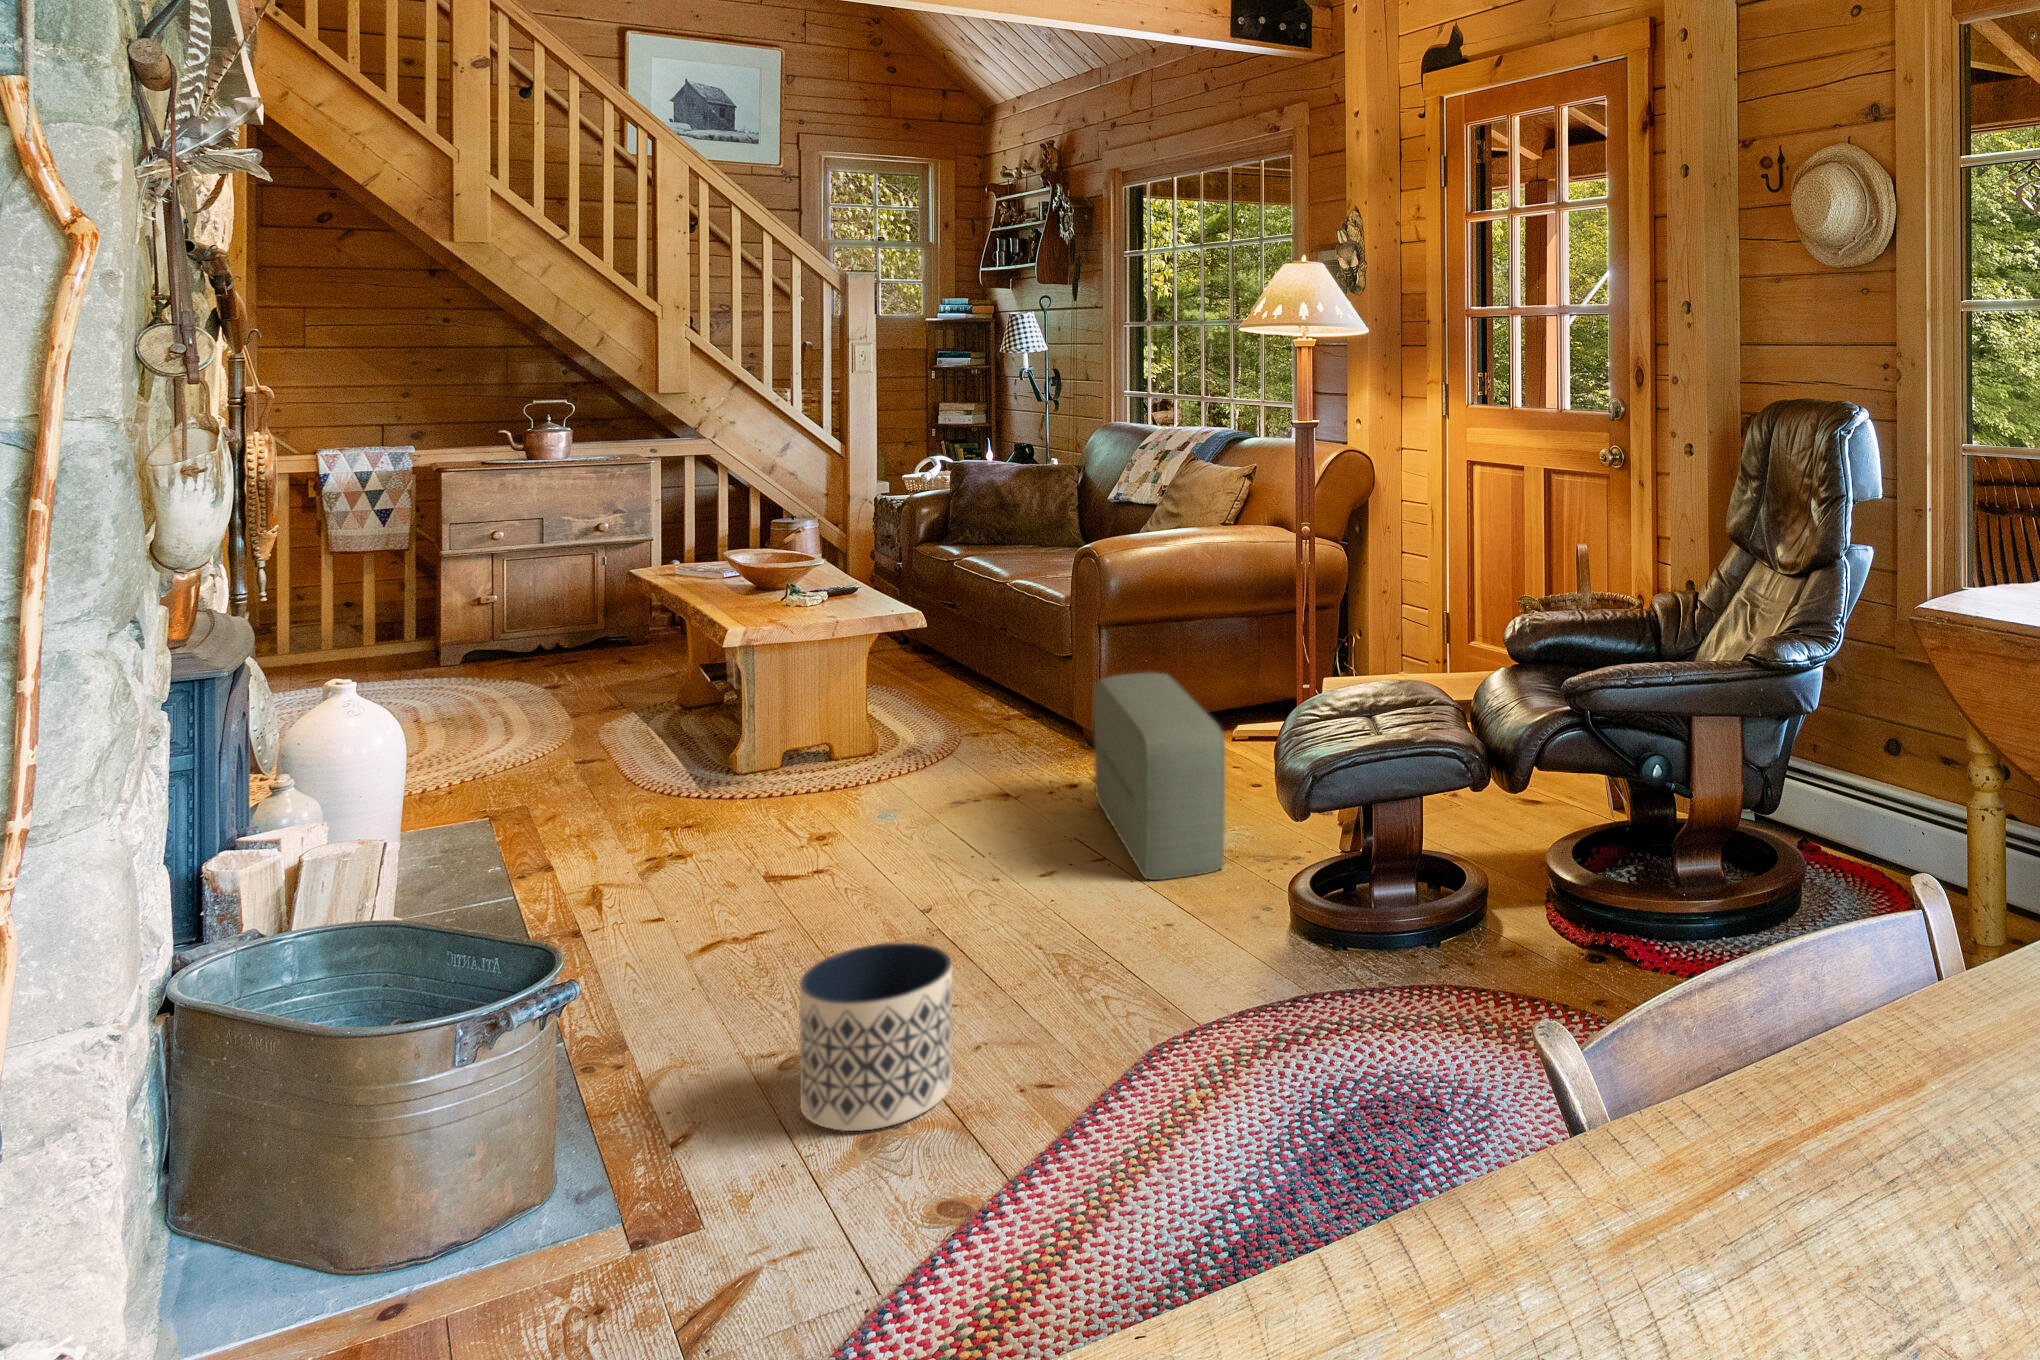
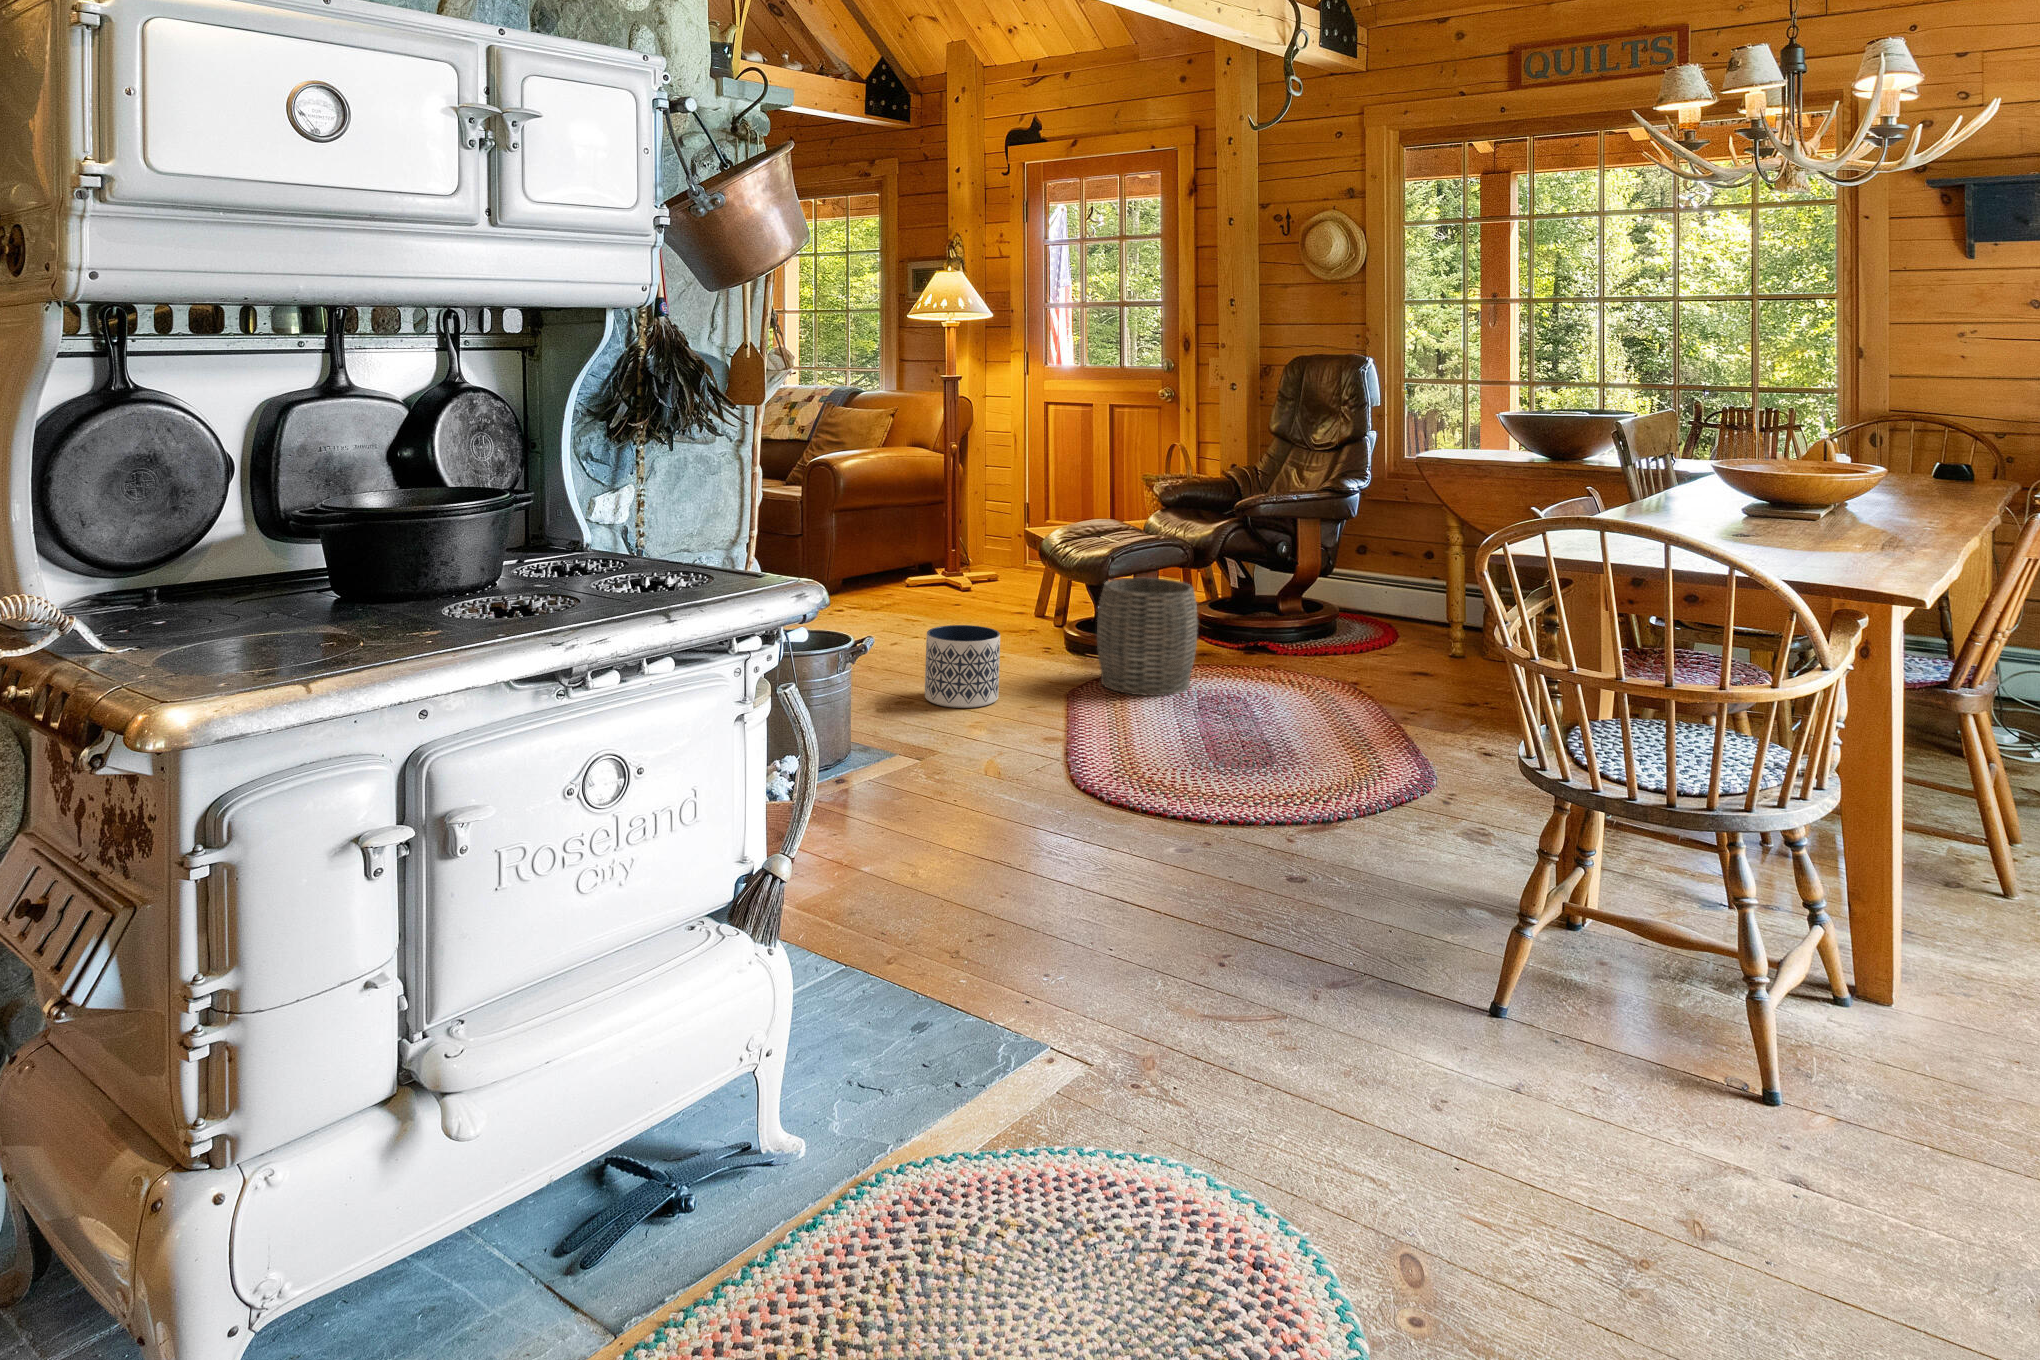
pouf: present [1093,672,1225,880] -> none [878,525,1007,632]
woven basket: none [1174,851,1372,1118] -> present [1097,578,1198,696]

